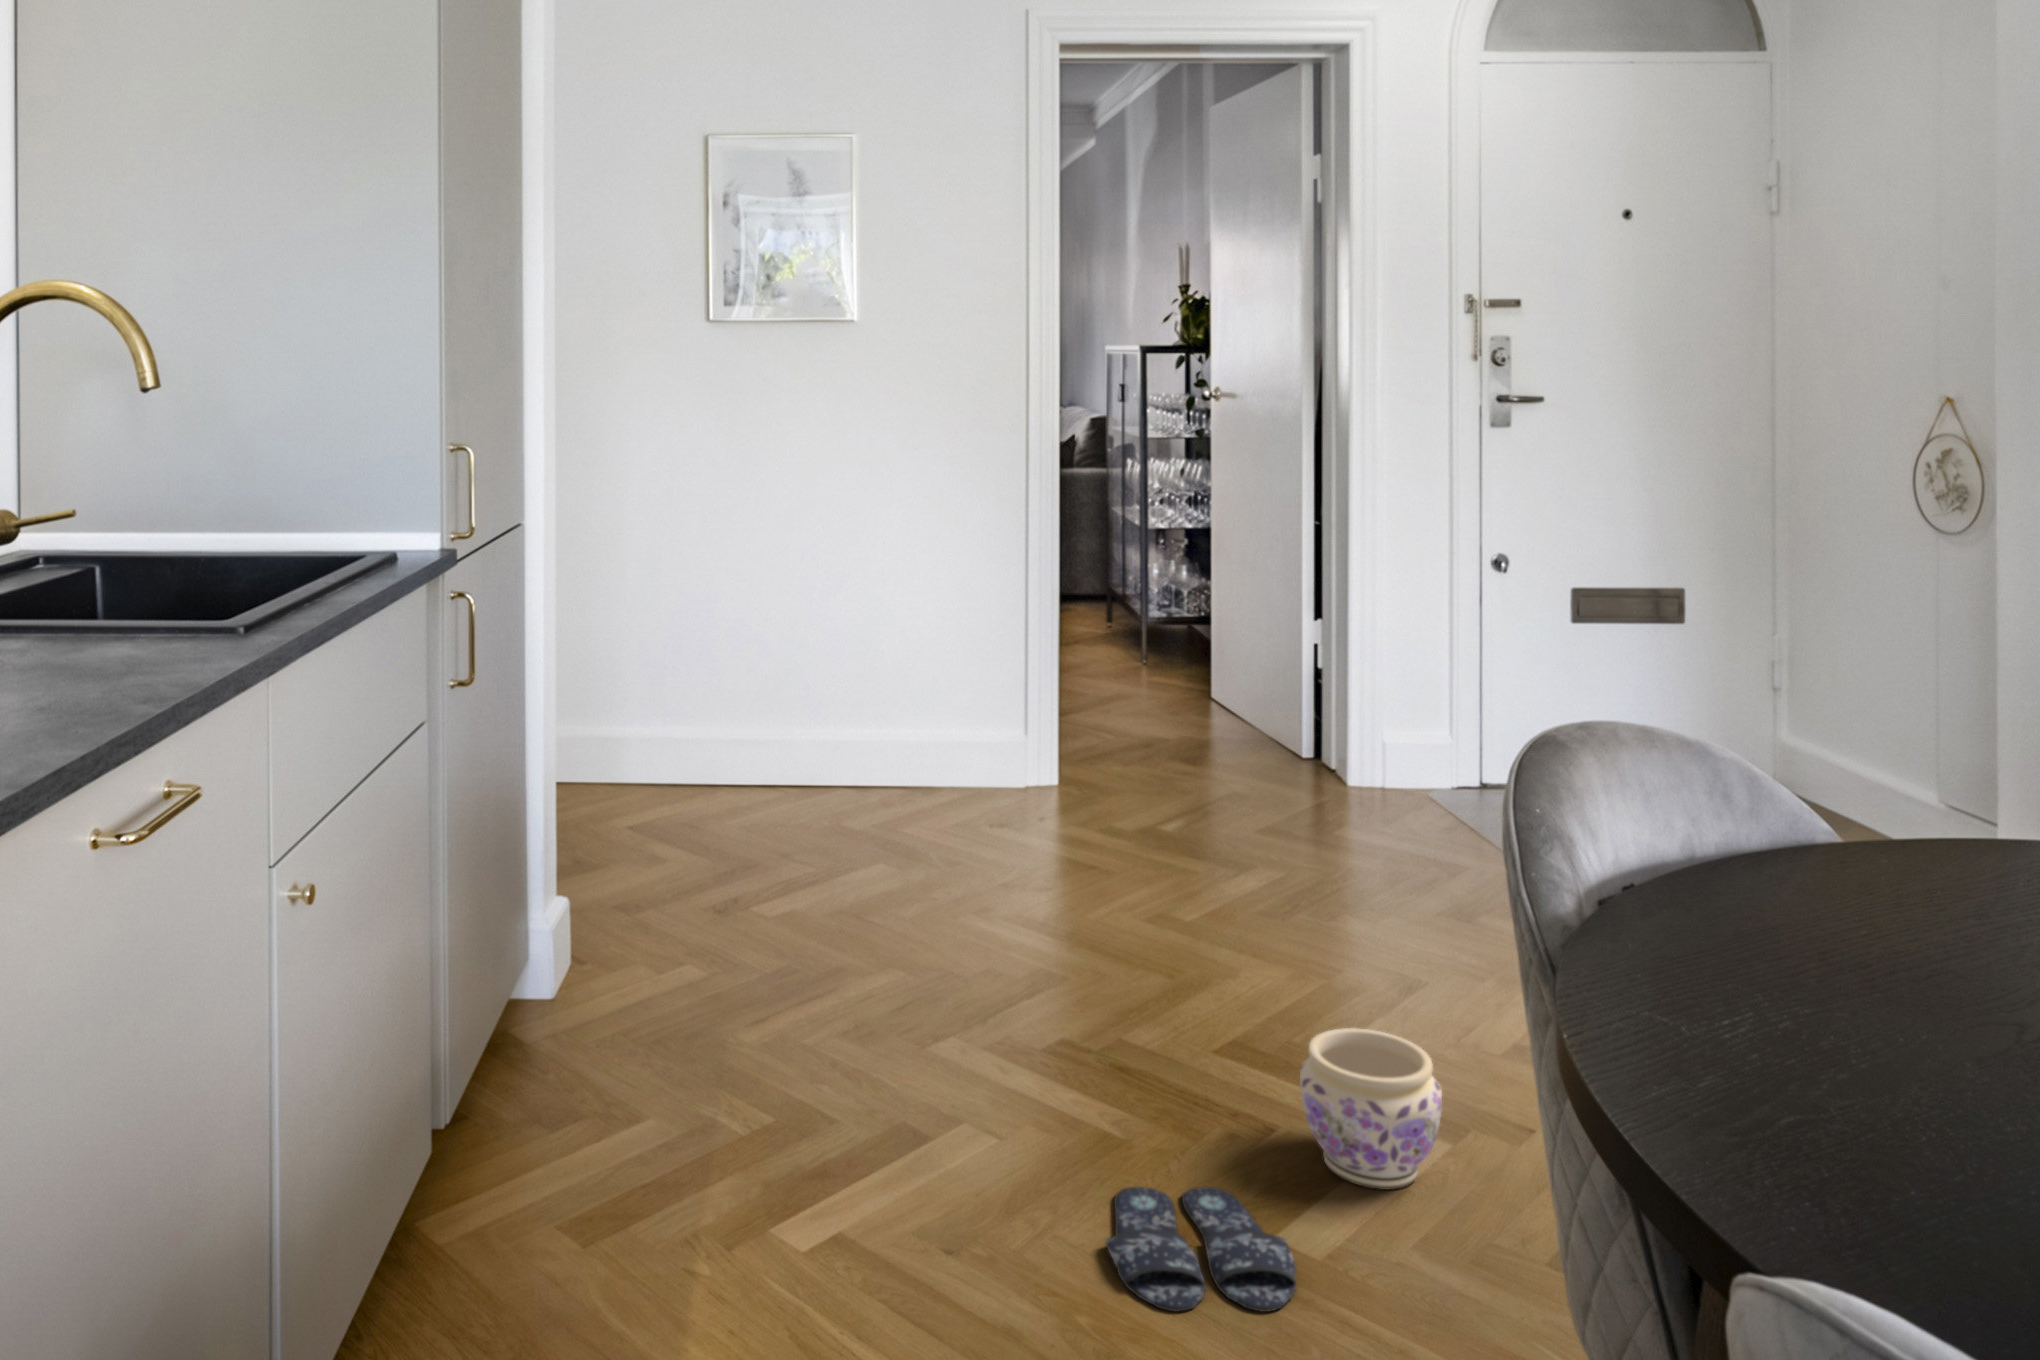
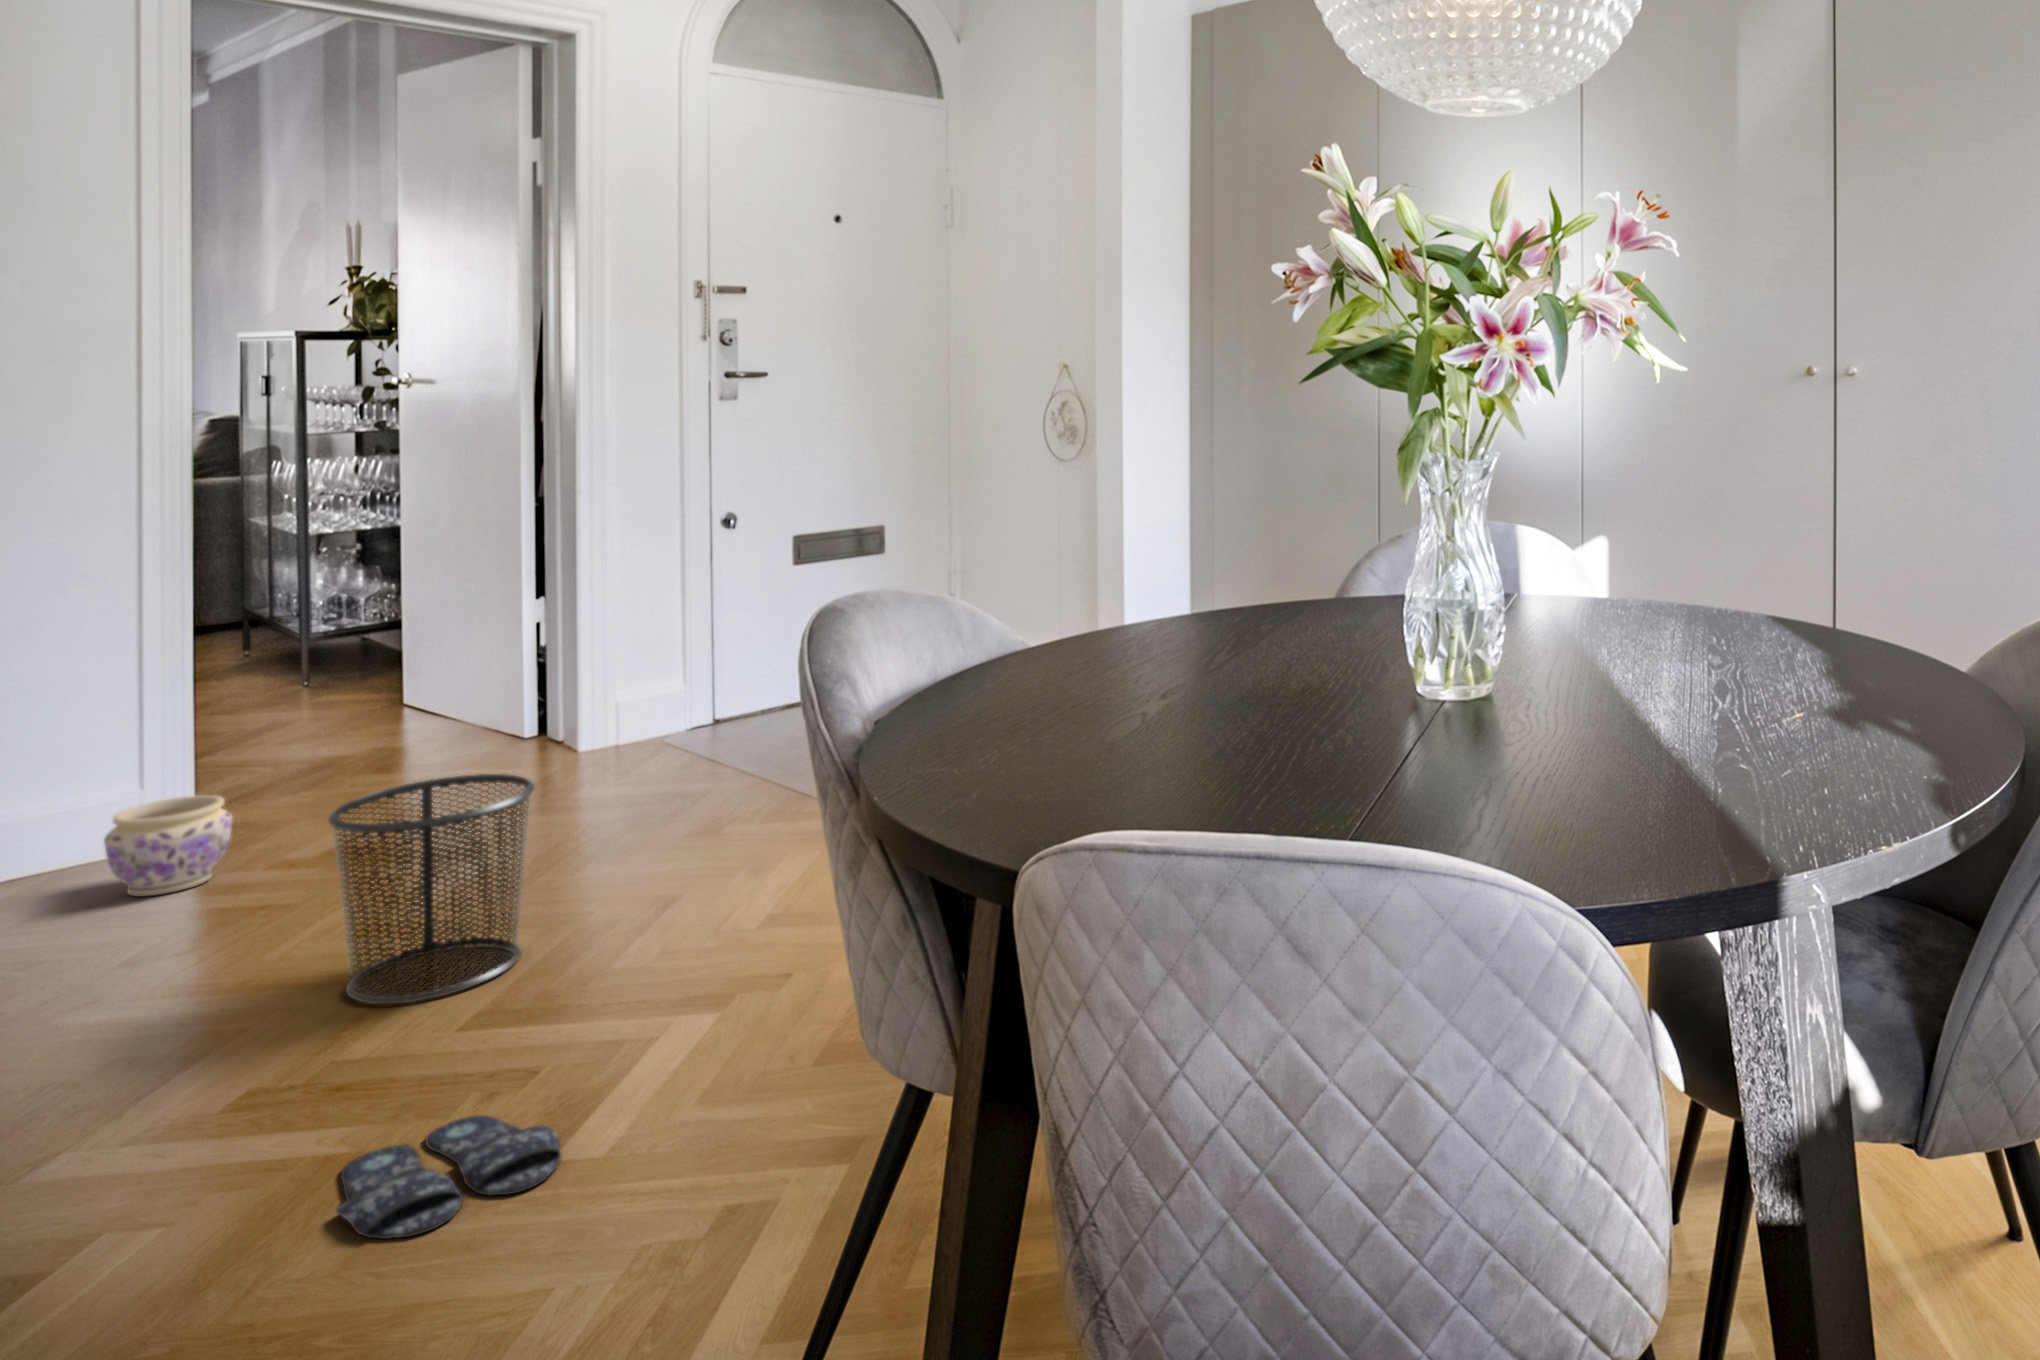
waste bin: none [1126,806,1293,1031] -> present [328,774,535,1004]
planter: present [1300,1028,1442,1190] -> present [104,795,232,897]

